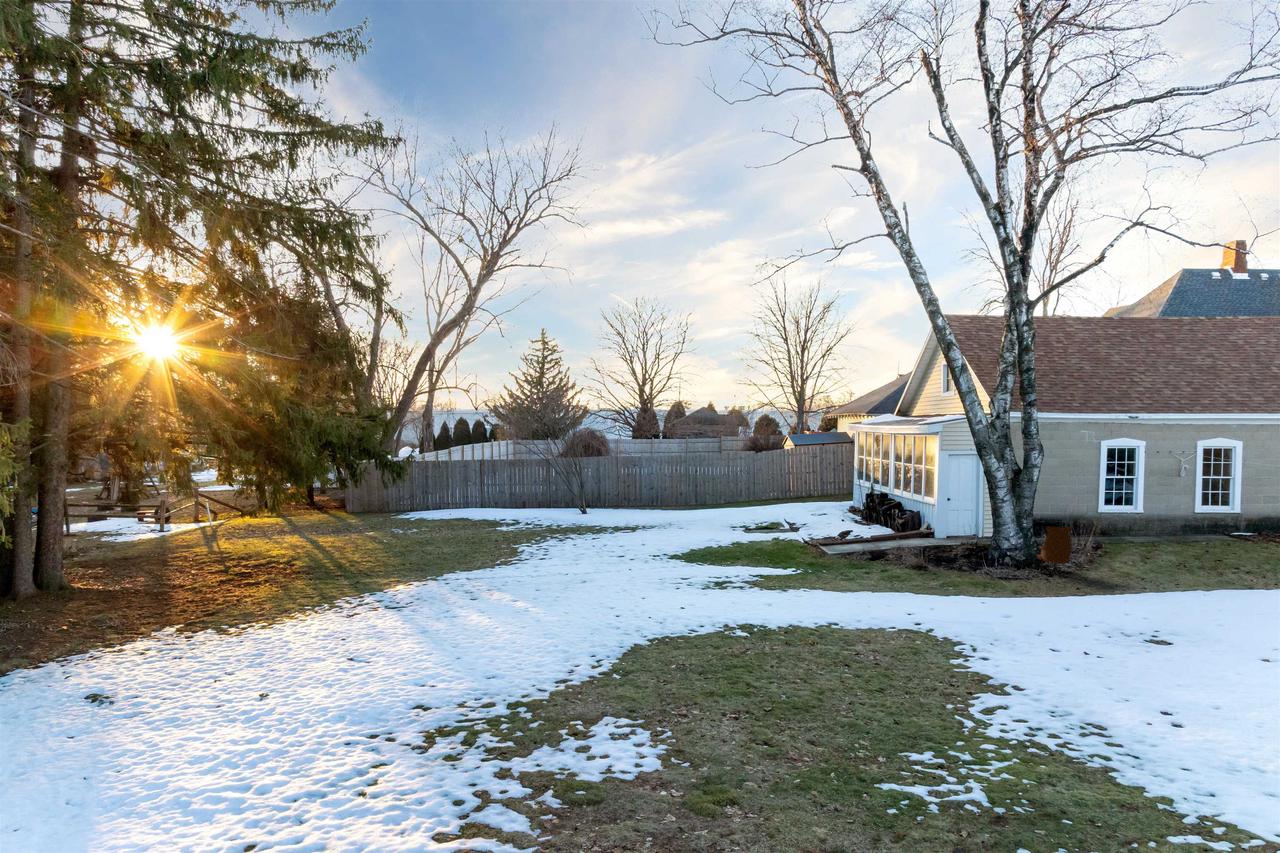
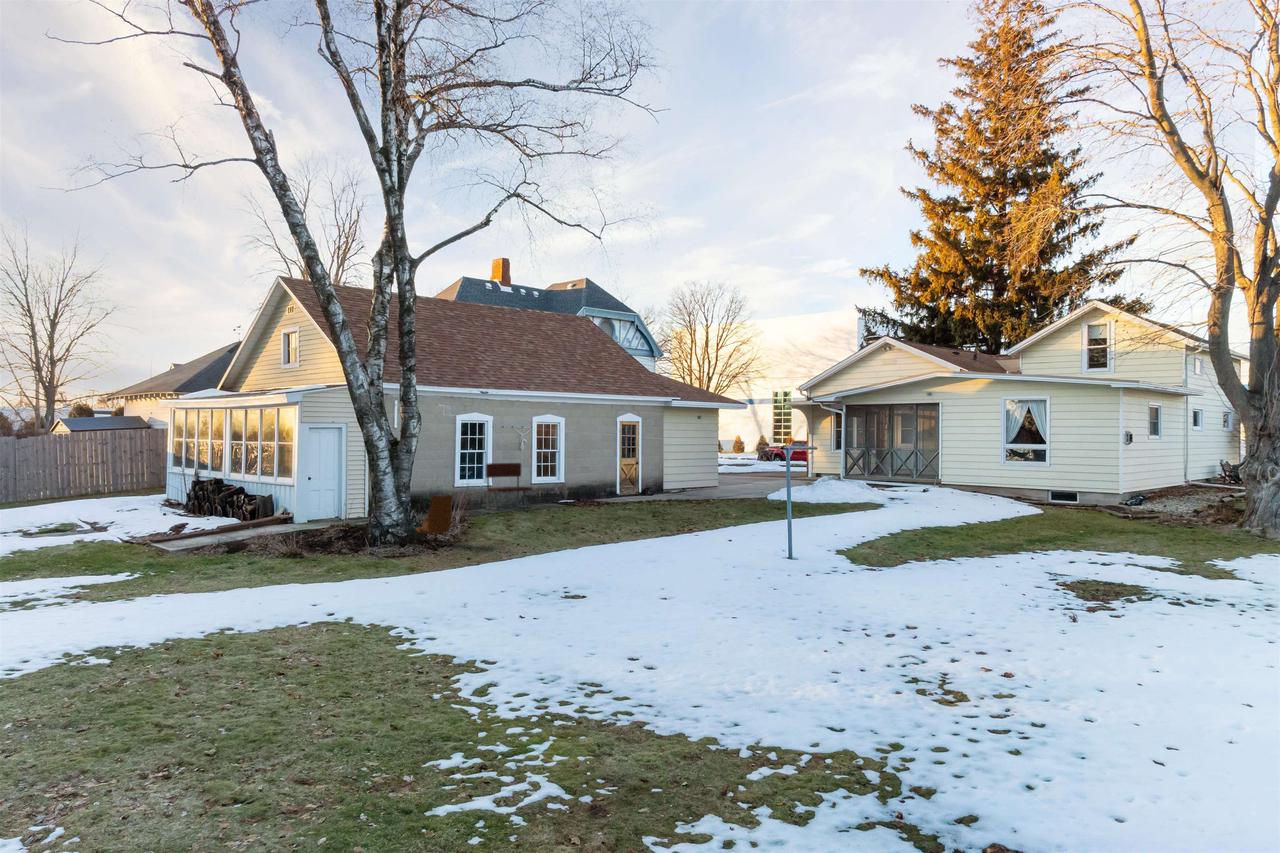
bench: none [1138,493,1202,545] -> present [486,463,532,510]

